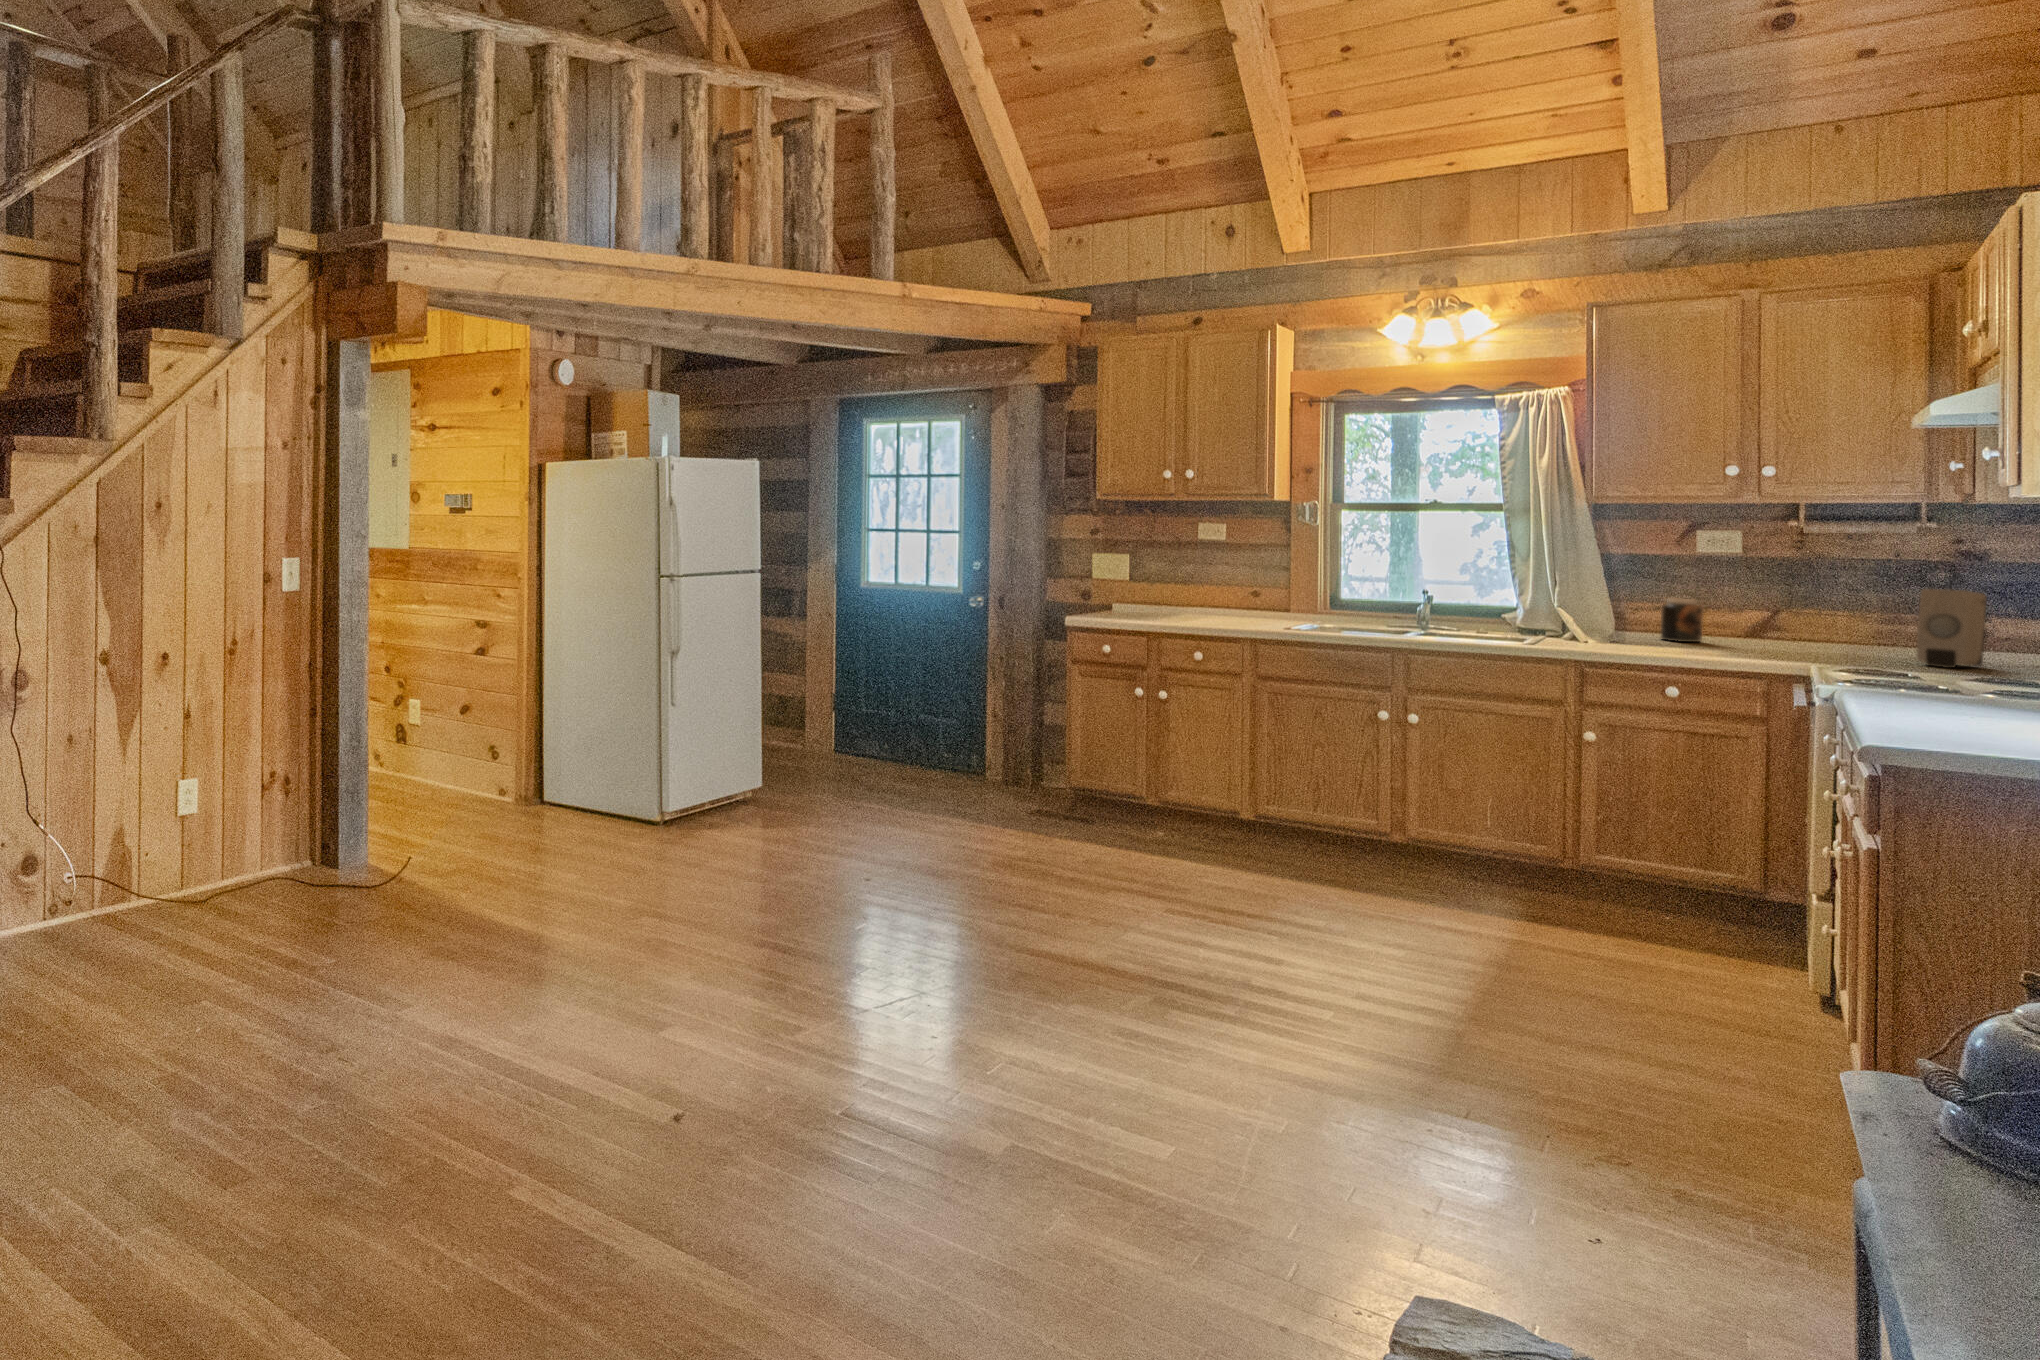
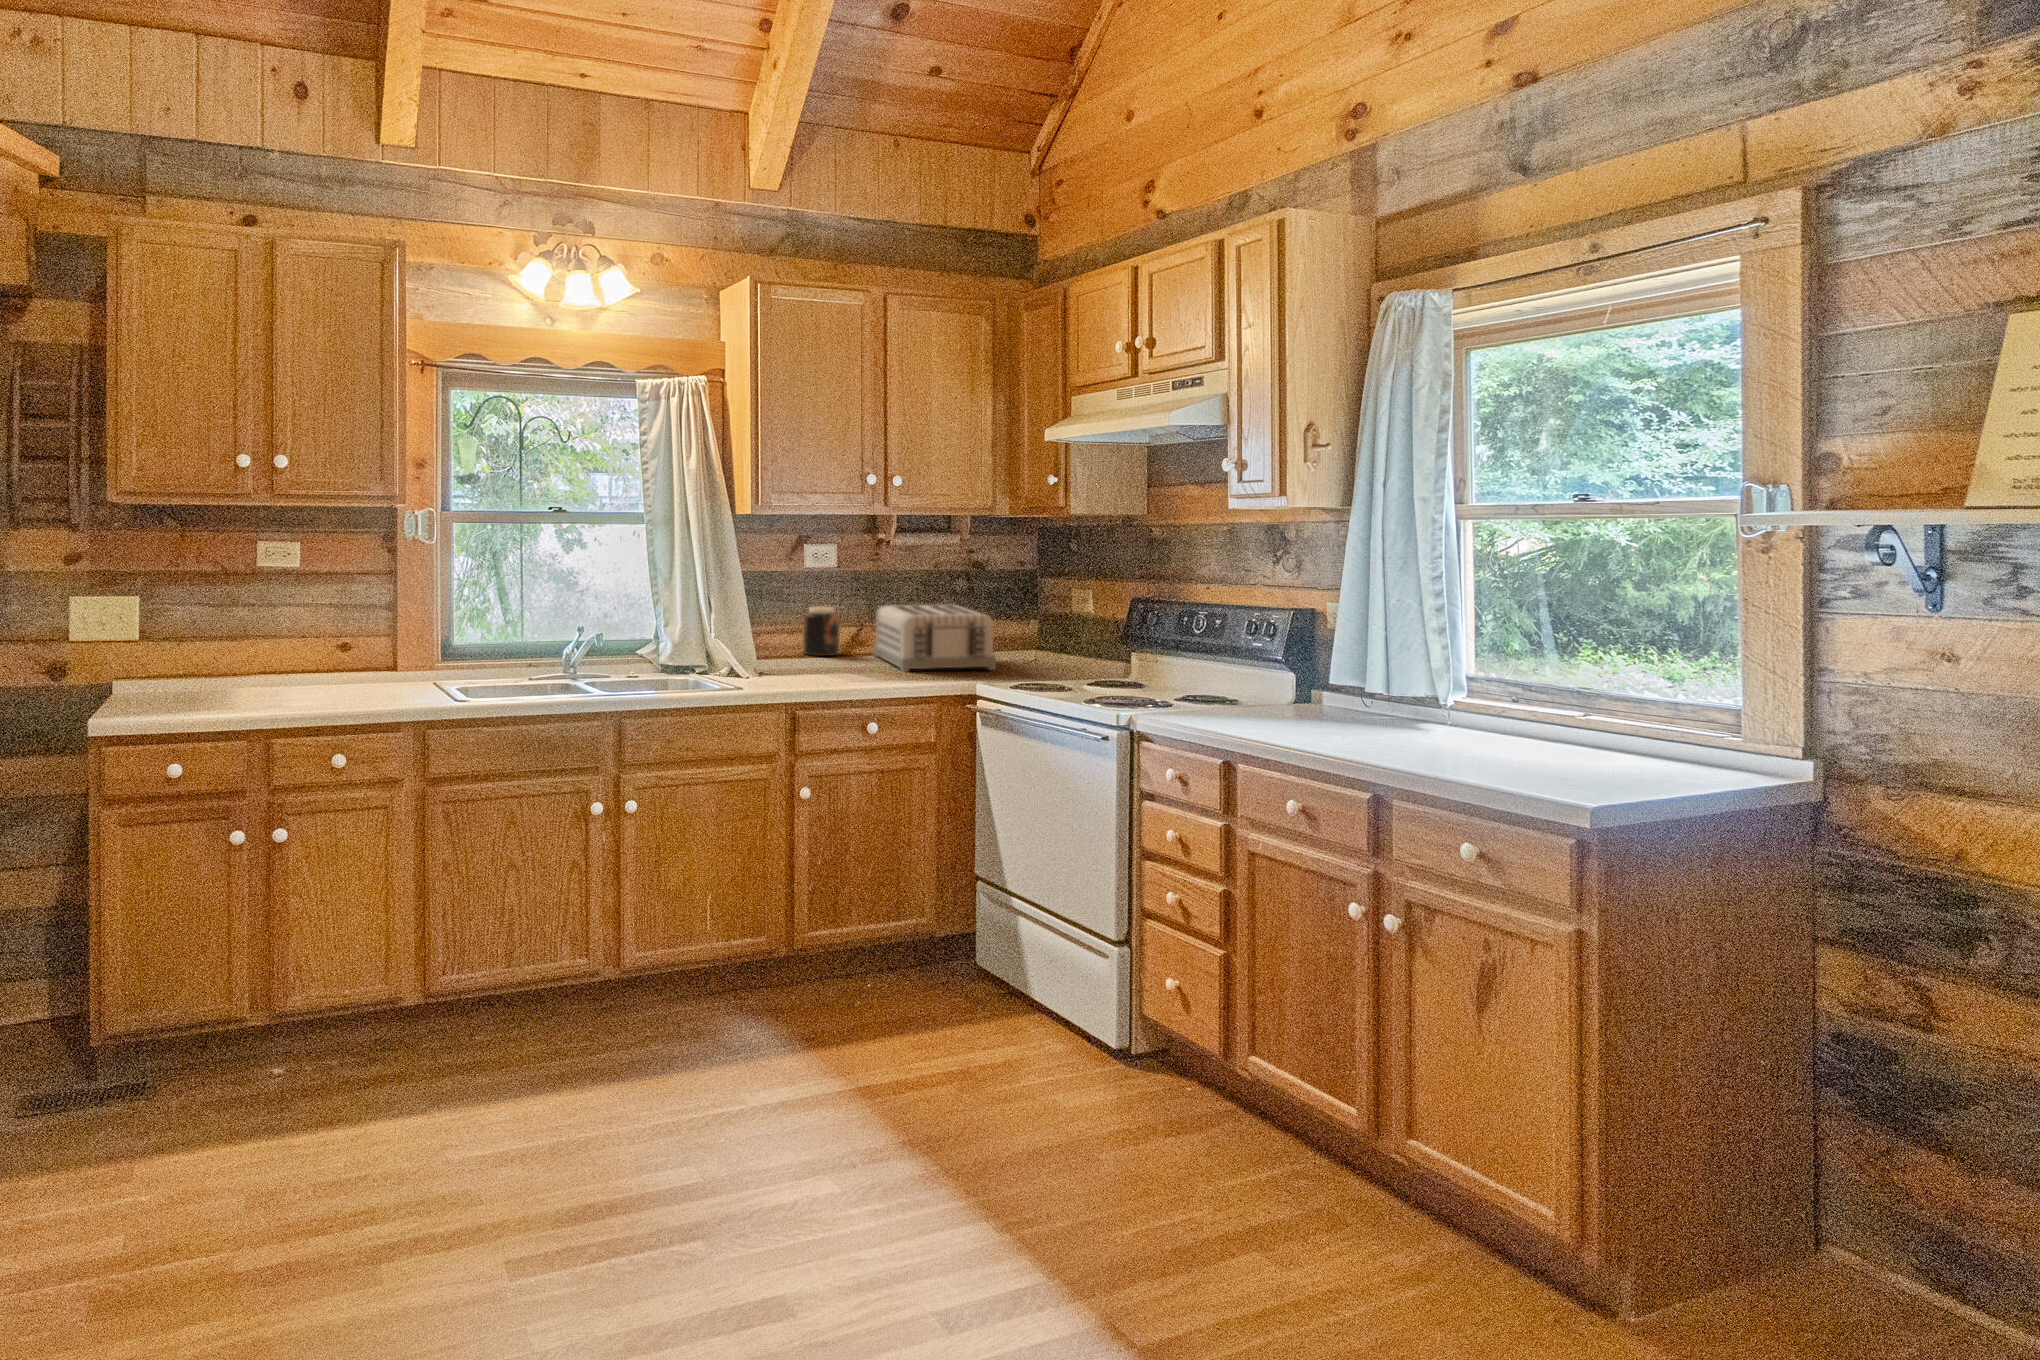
soap dispenser: present [1917,589,1987,668] -> none [1001,584,1043,660]
toaster: none [1726,601,1861,663] -> present [874,605,996,672]

